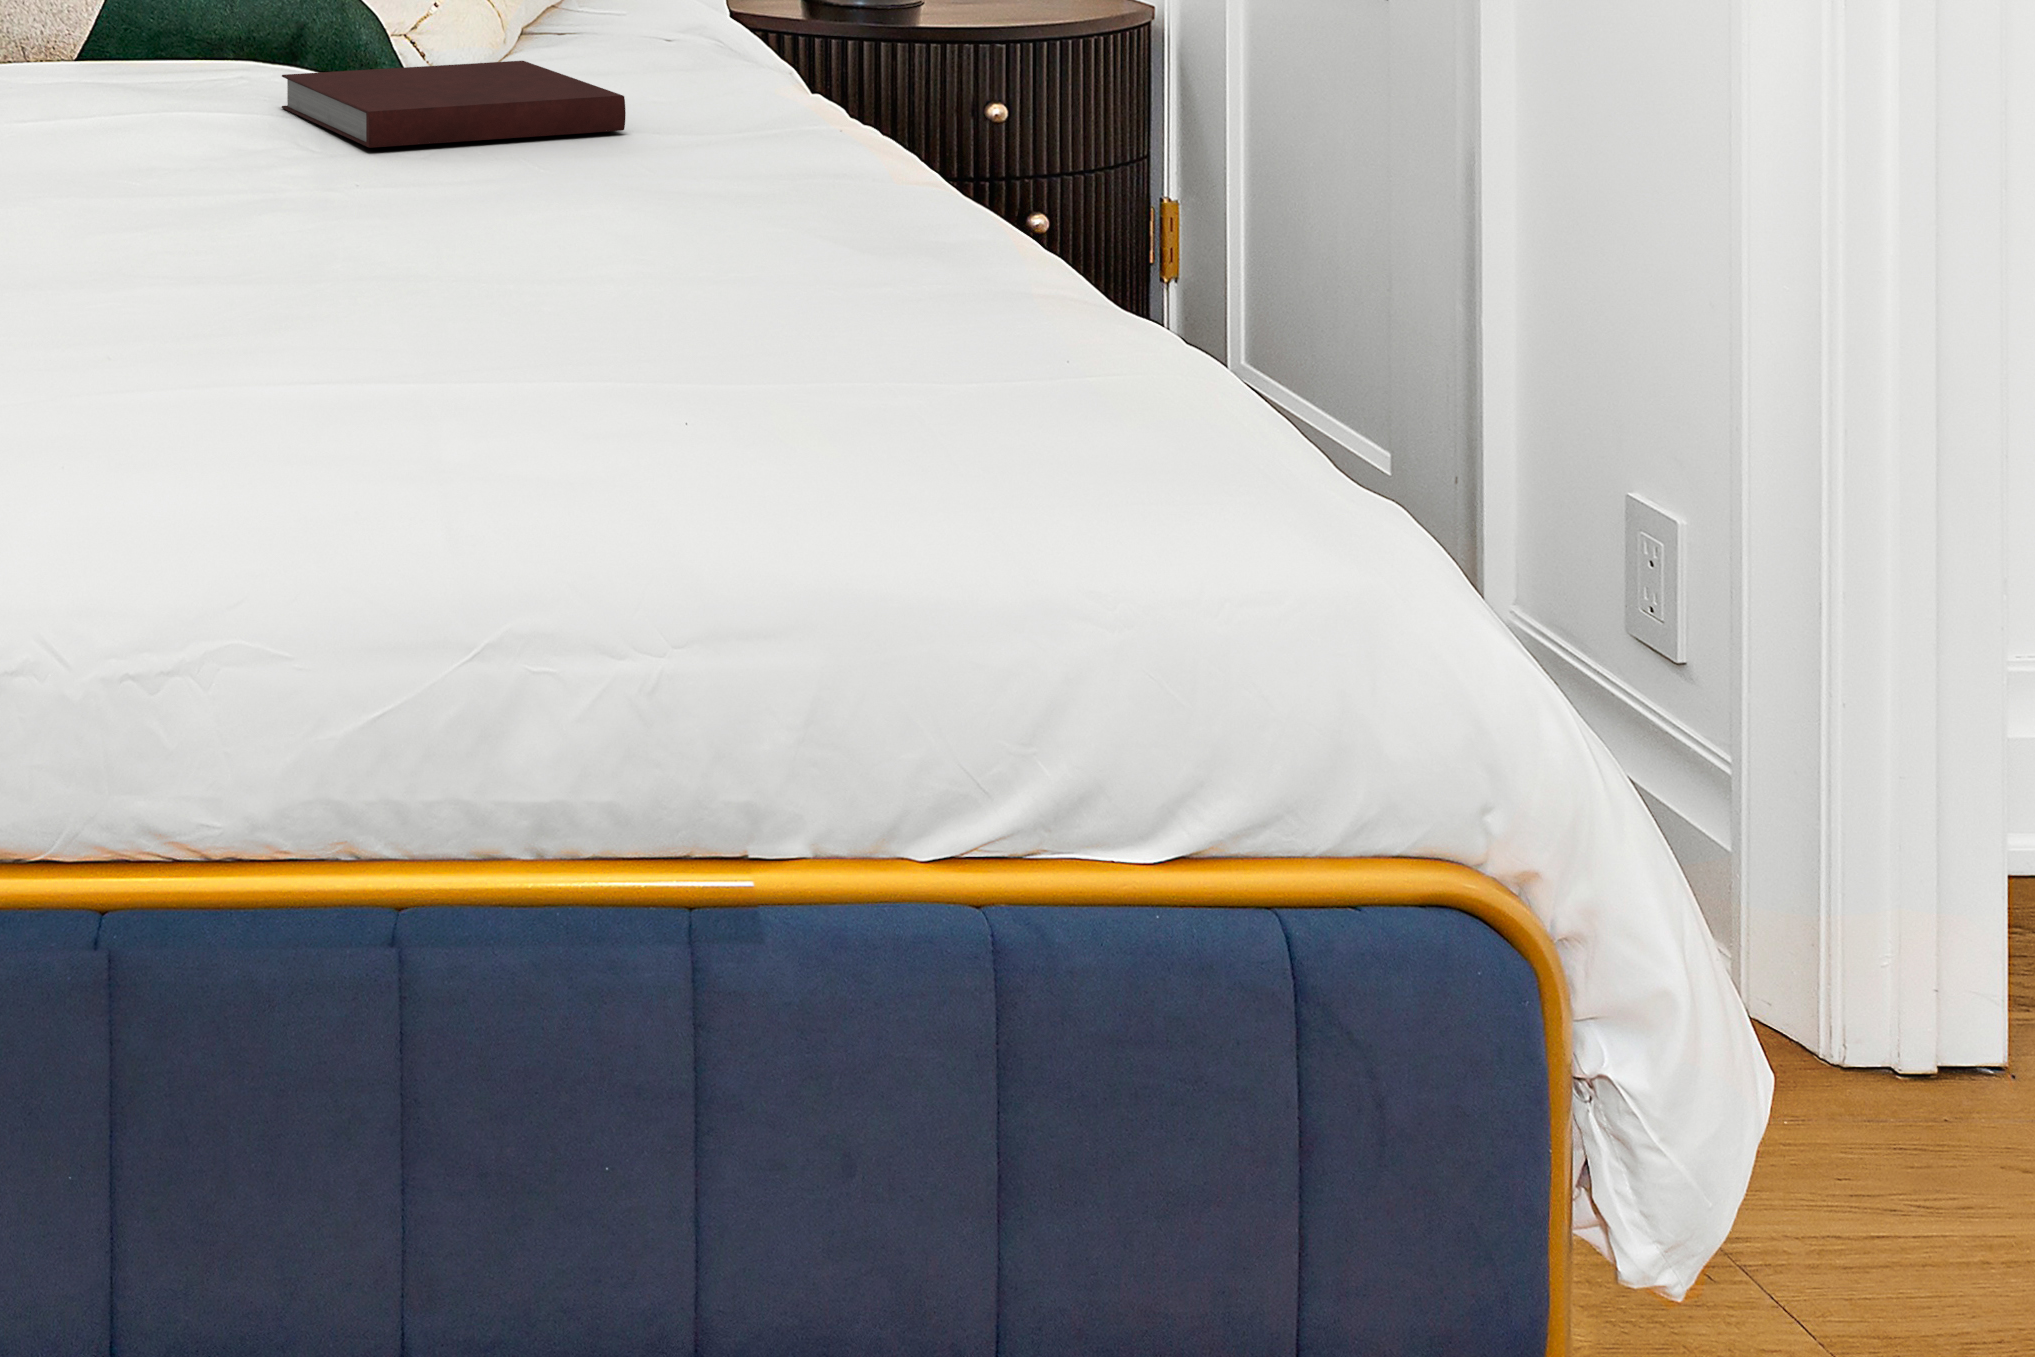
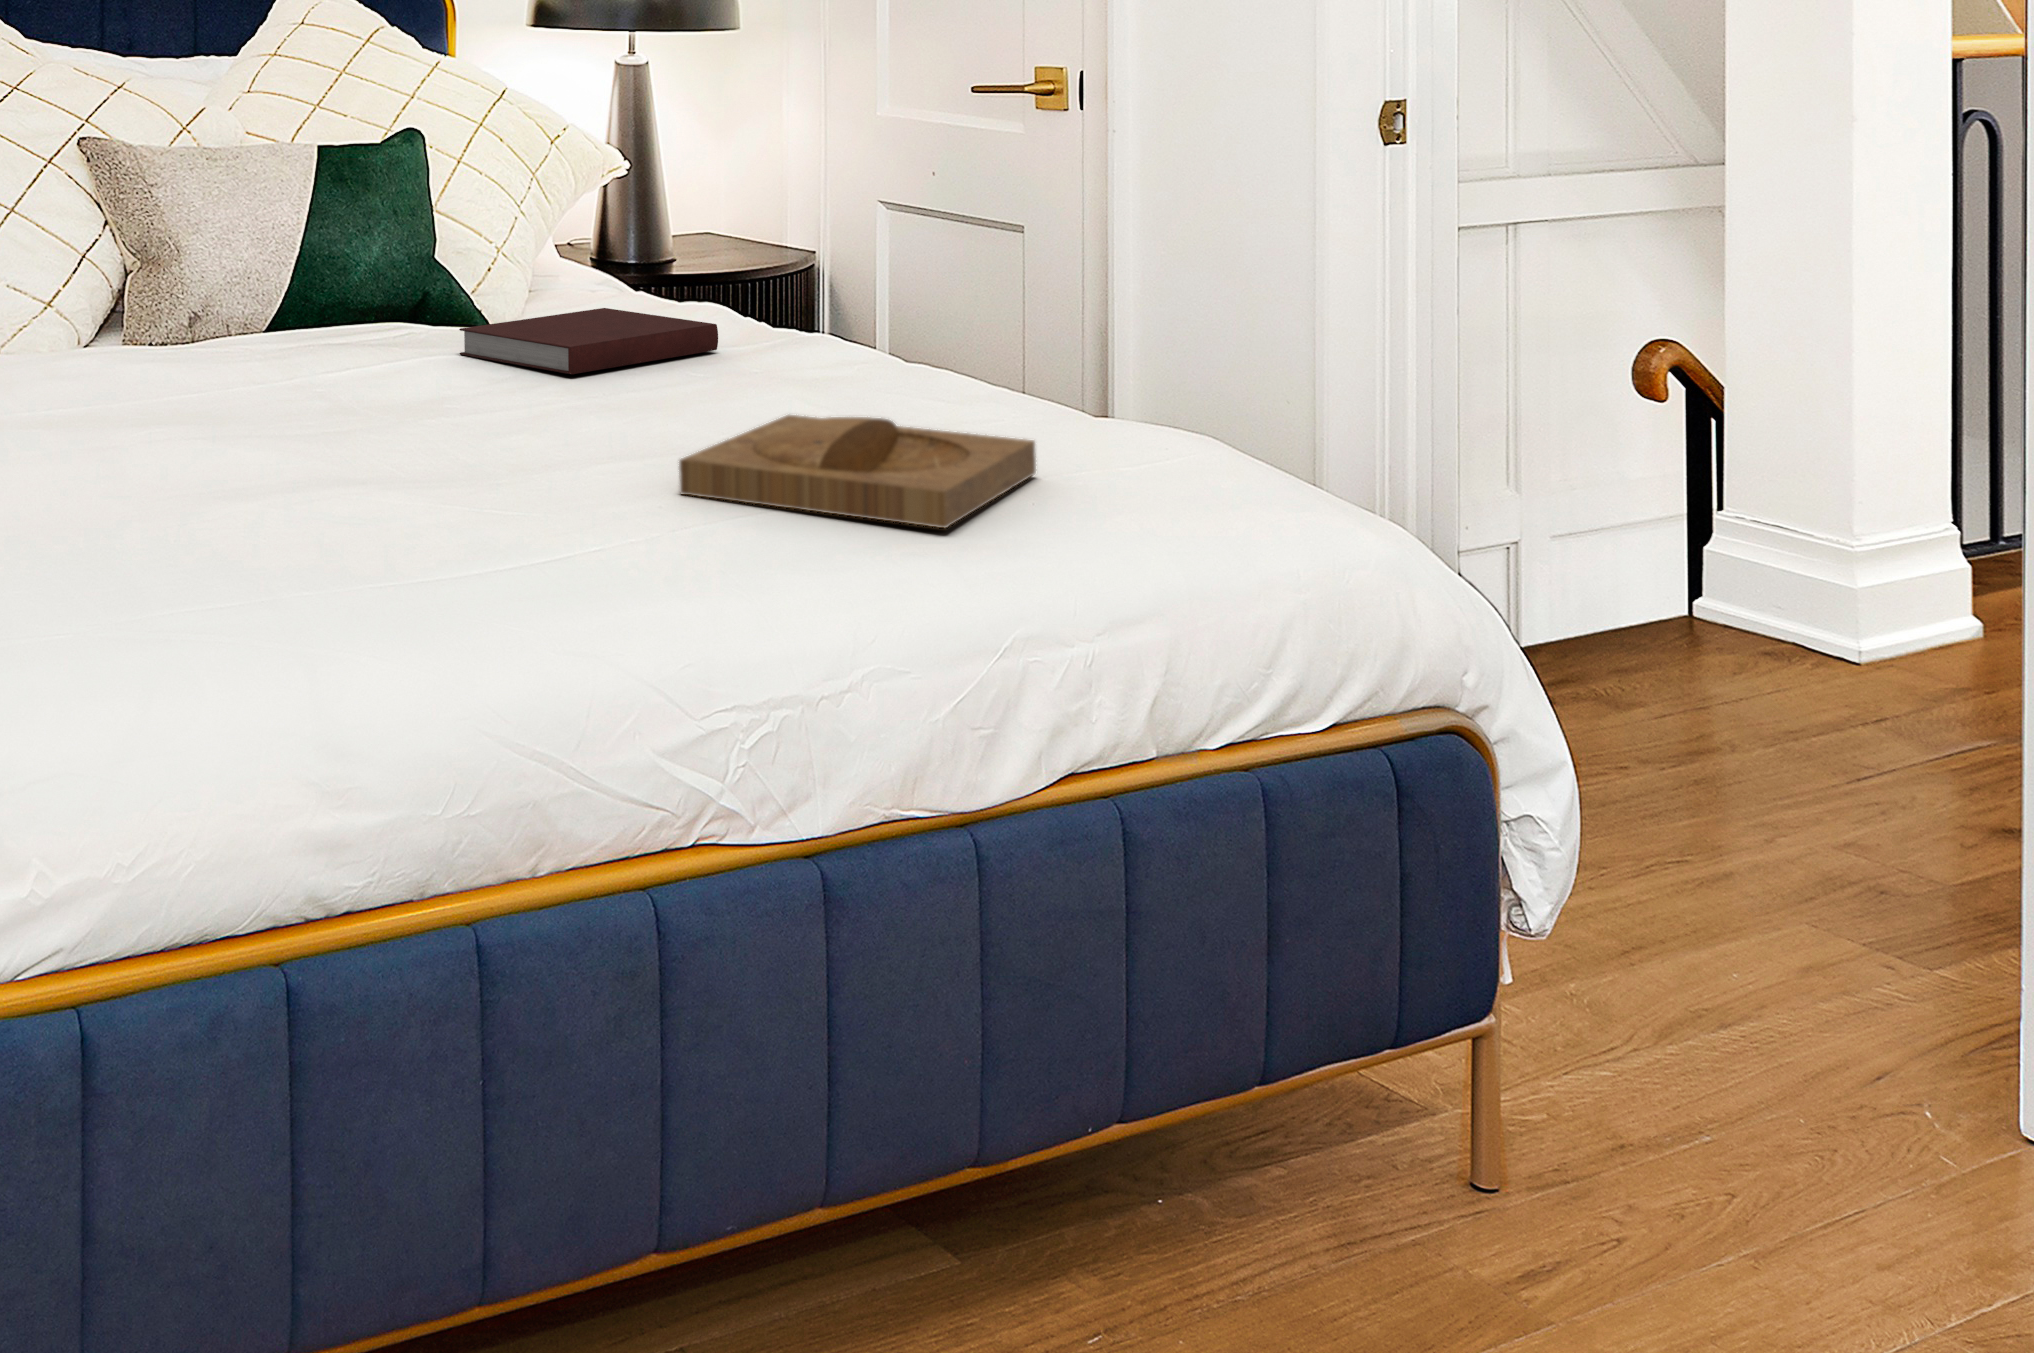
tray: none [242,231,763,409] -> present [679,415,1036,528]

